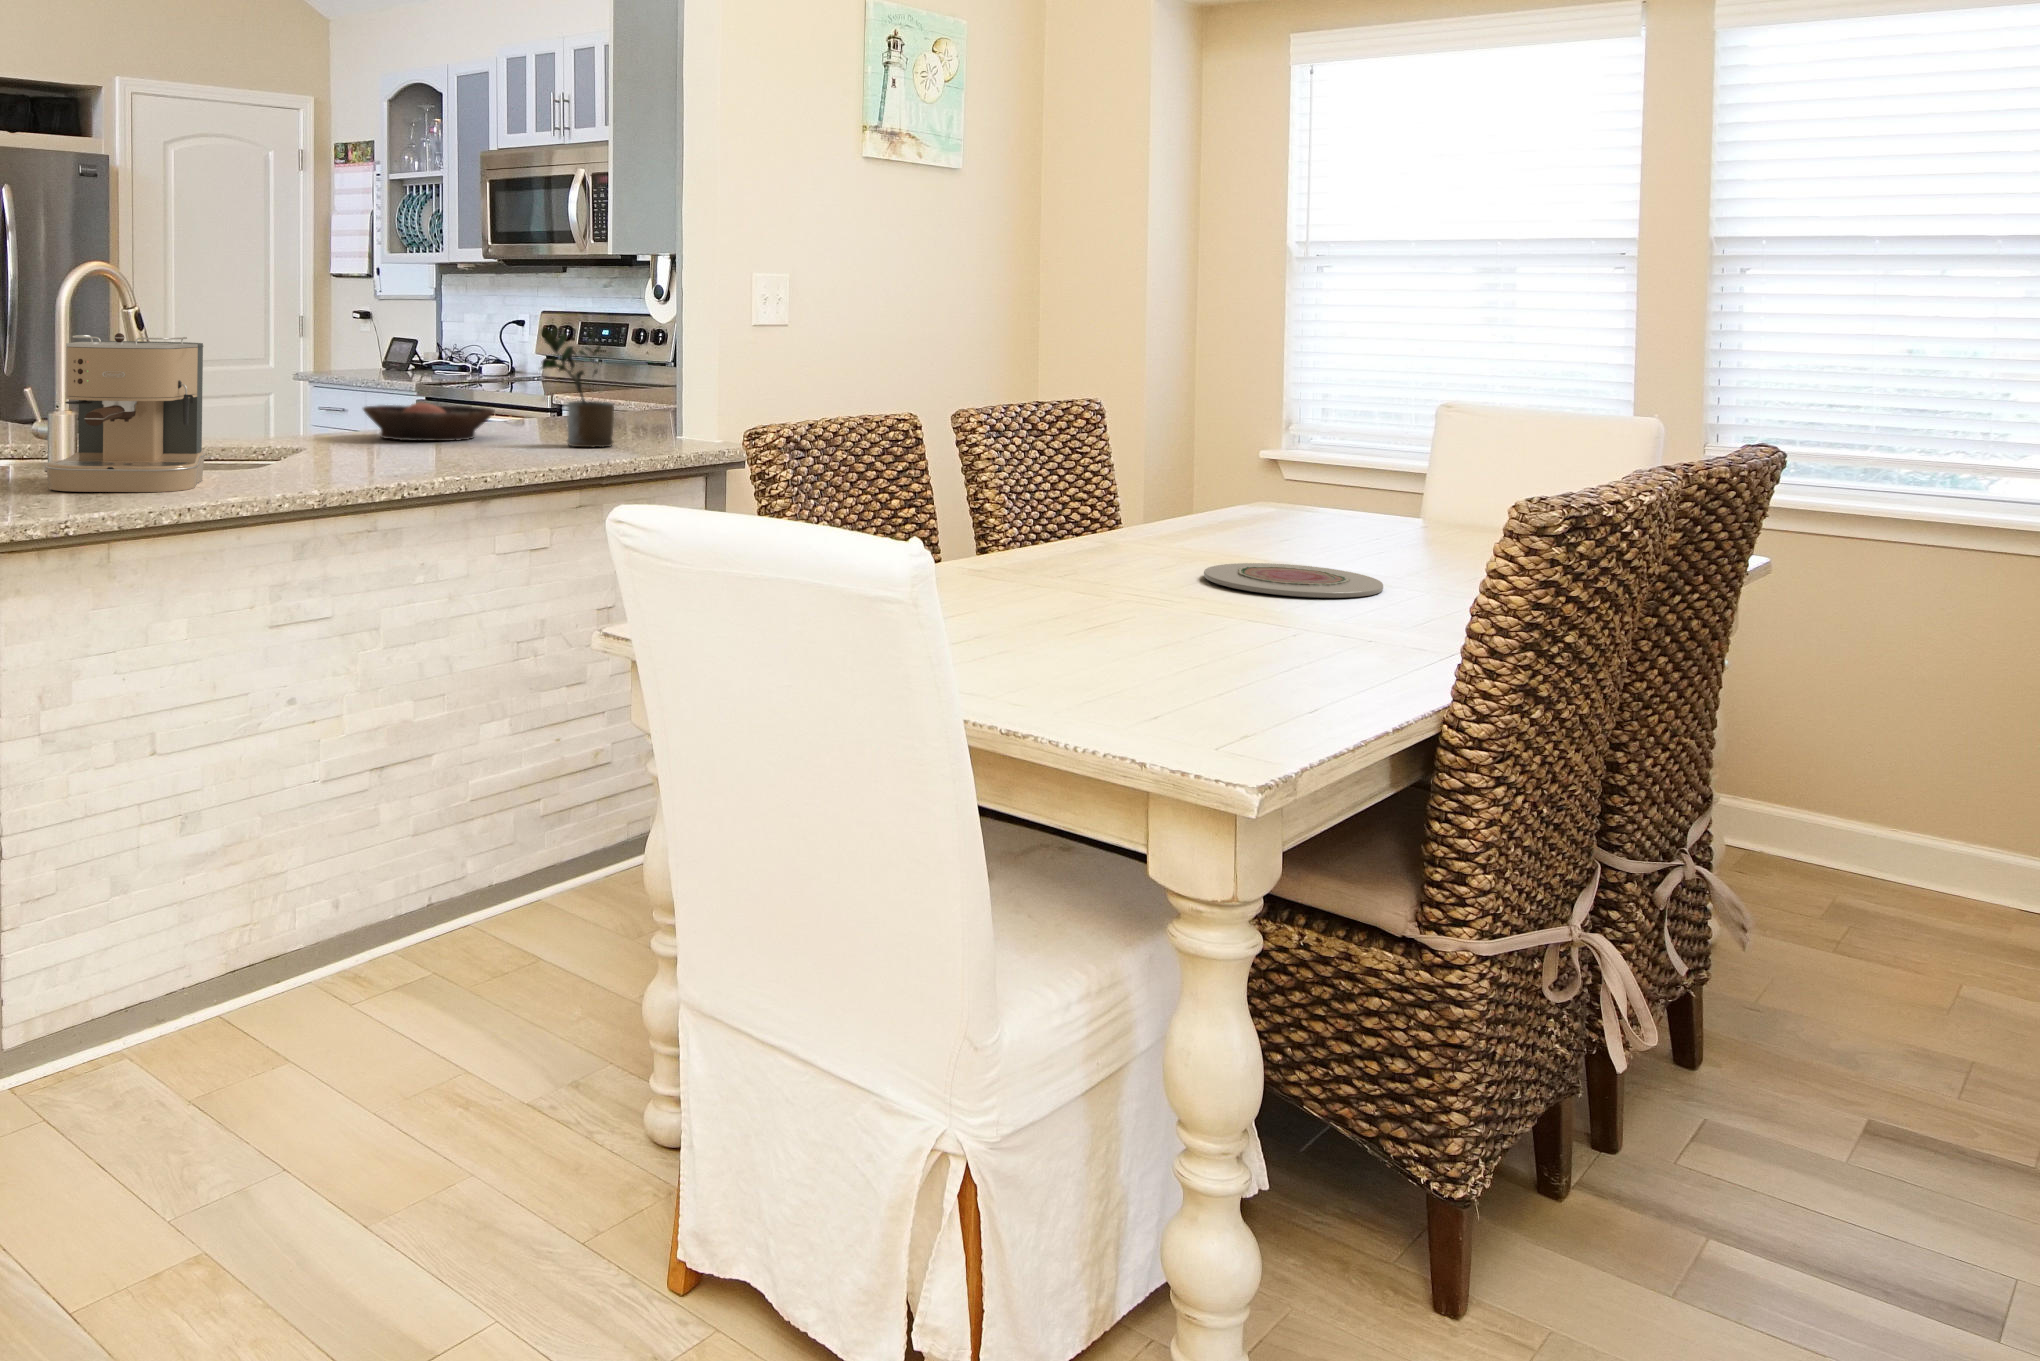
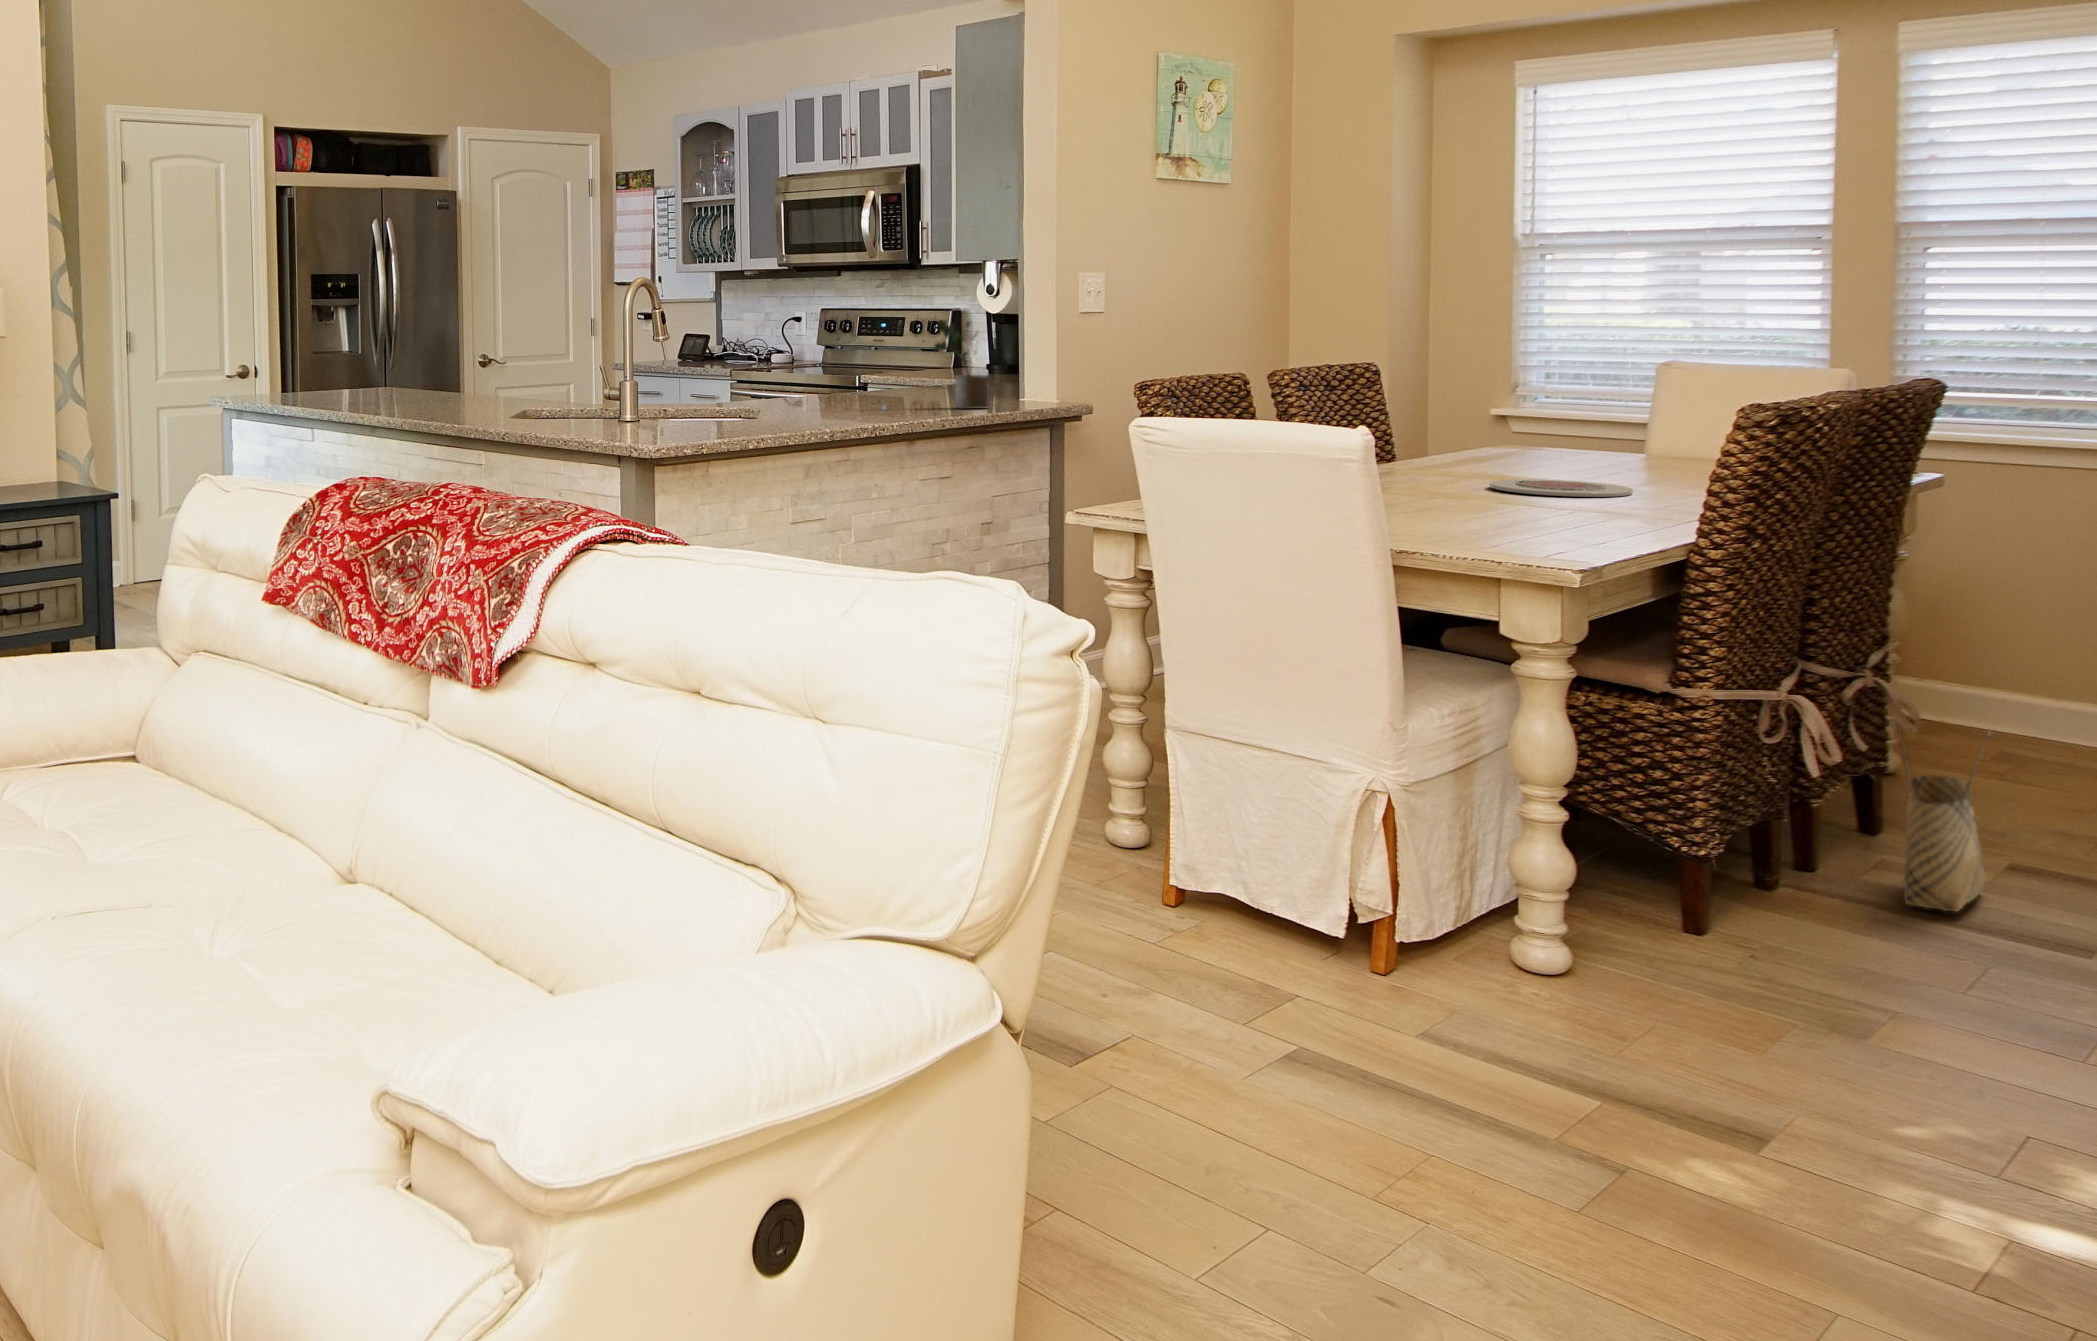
coffee maker: present [45,333,205,492] -> none [675,329,770,433]
bowl: present [363,403,495,441] -> none [787,382,886,407]
woven basket: none [1715,928,1843,1224] -> present [1896,725,1989,911]

